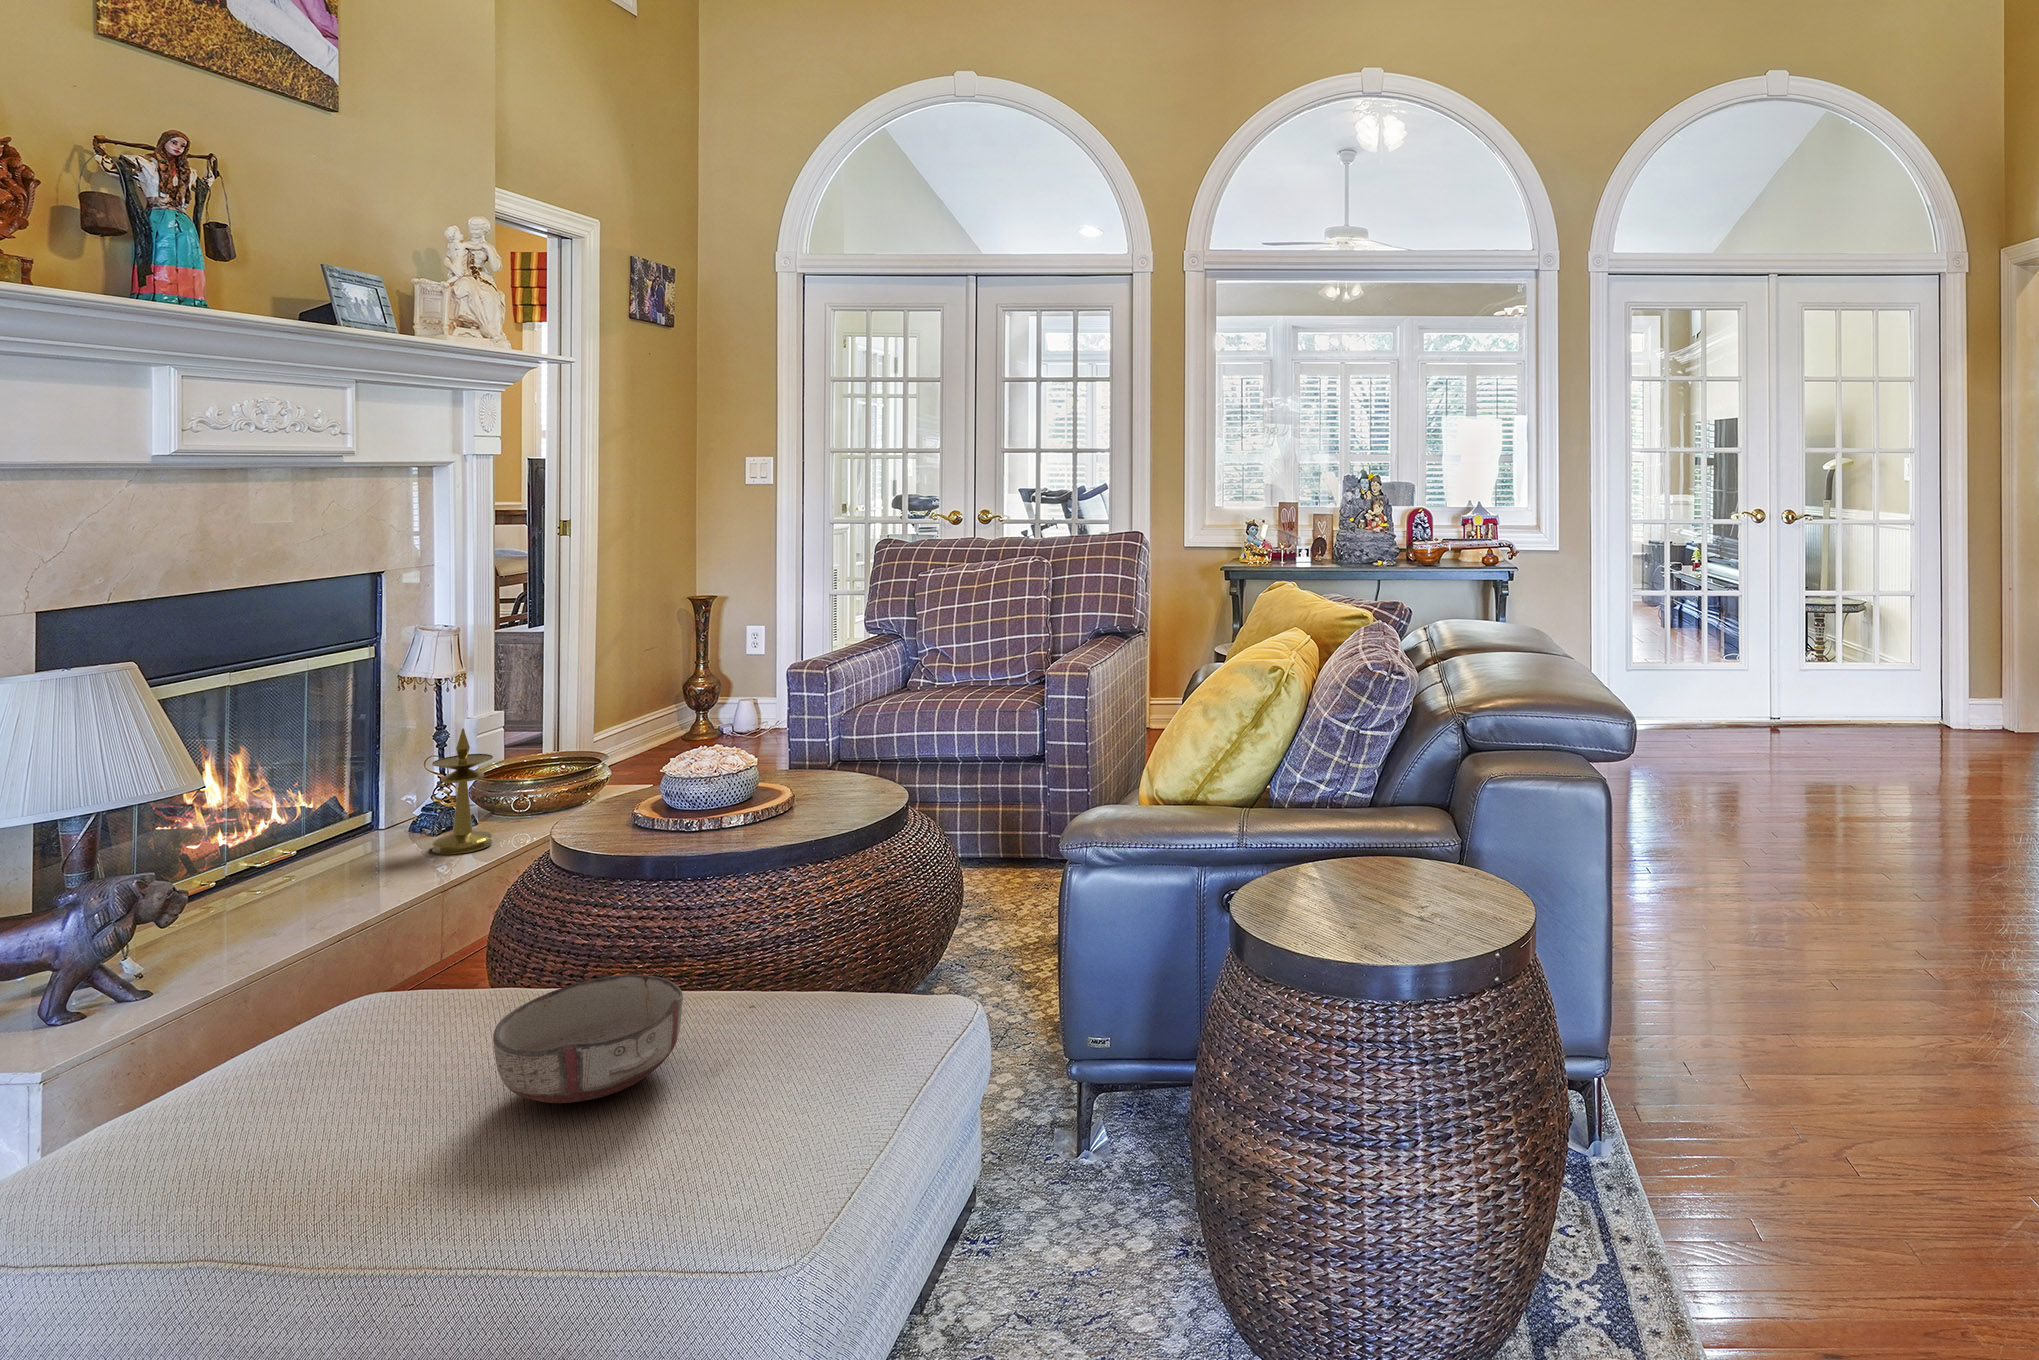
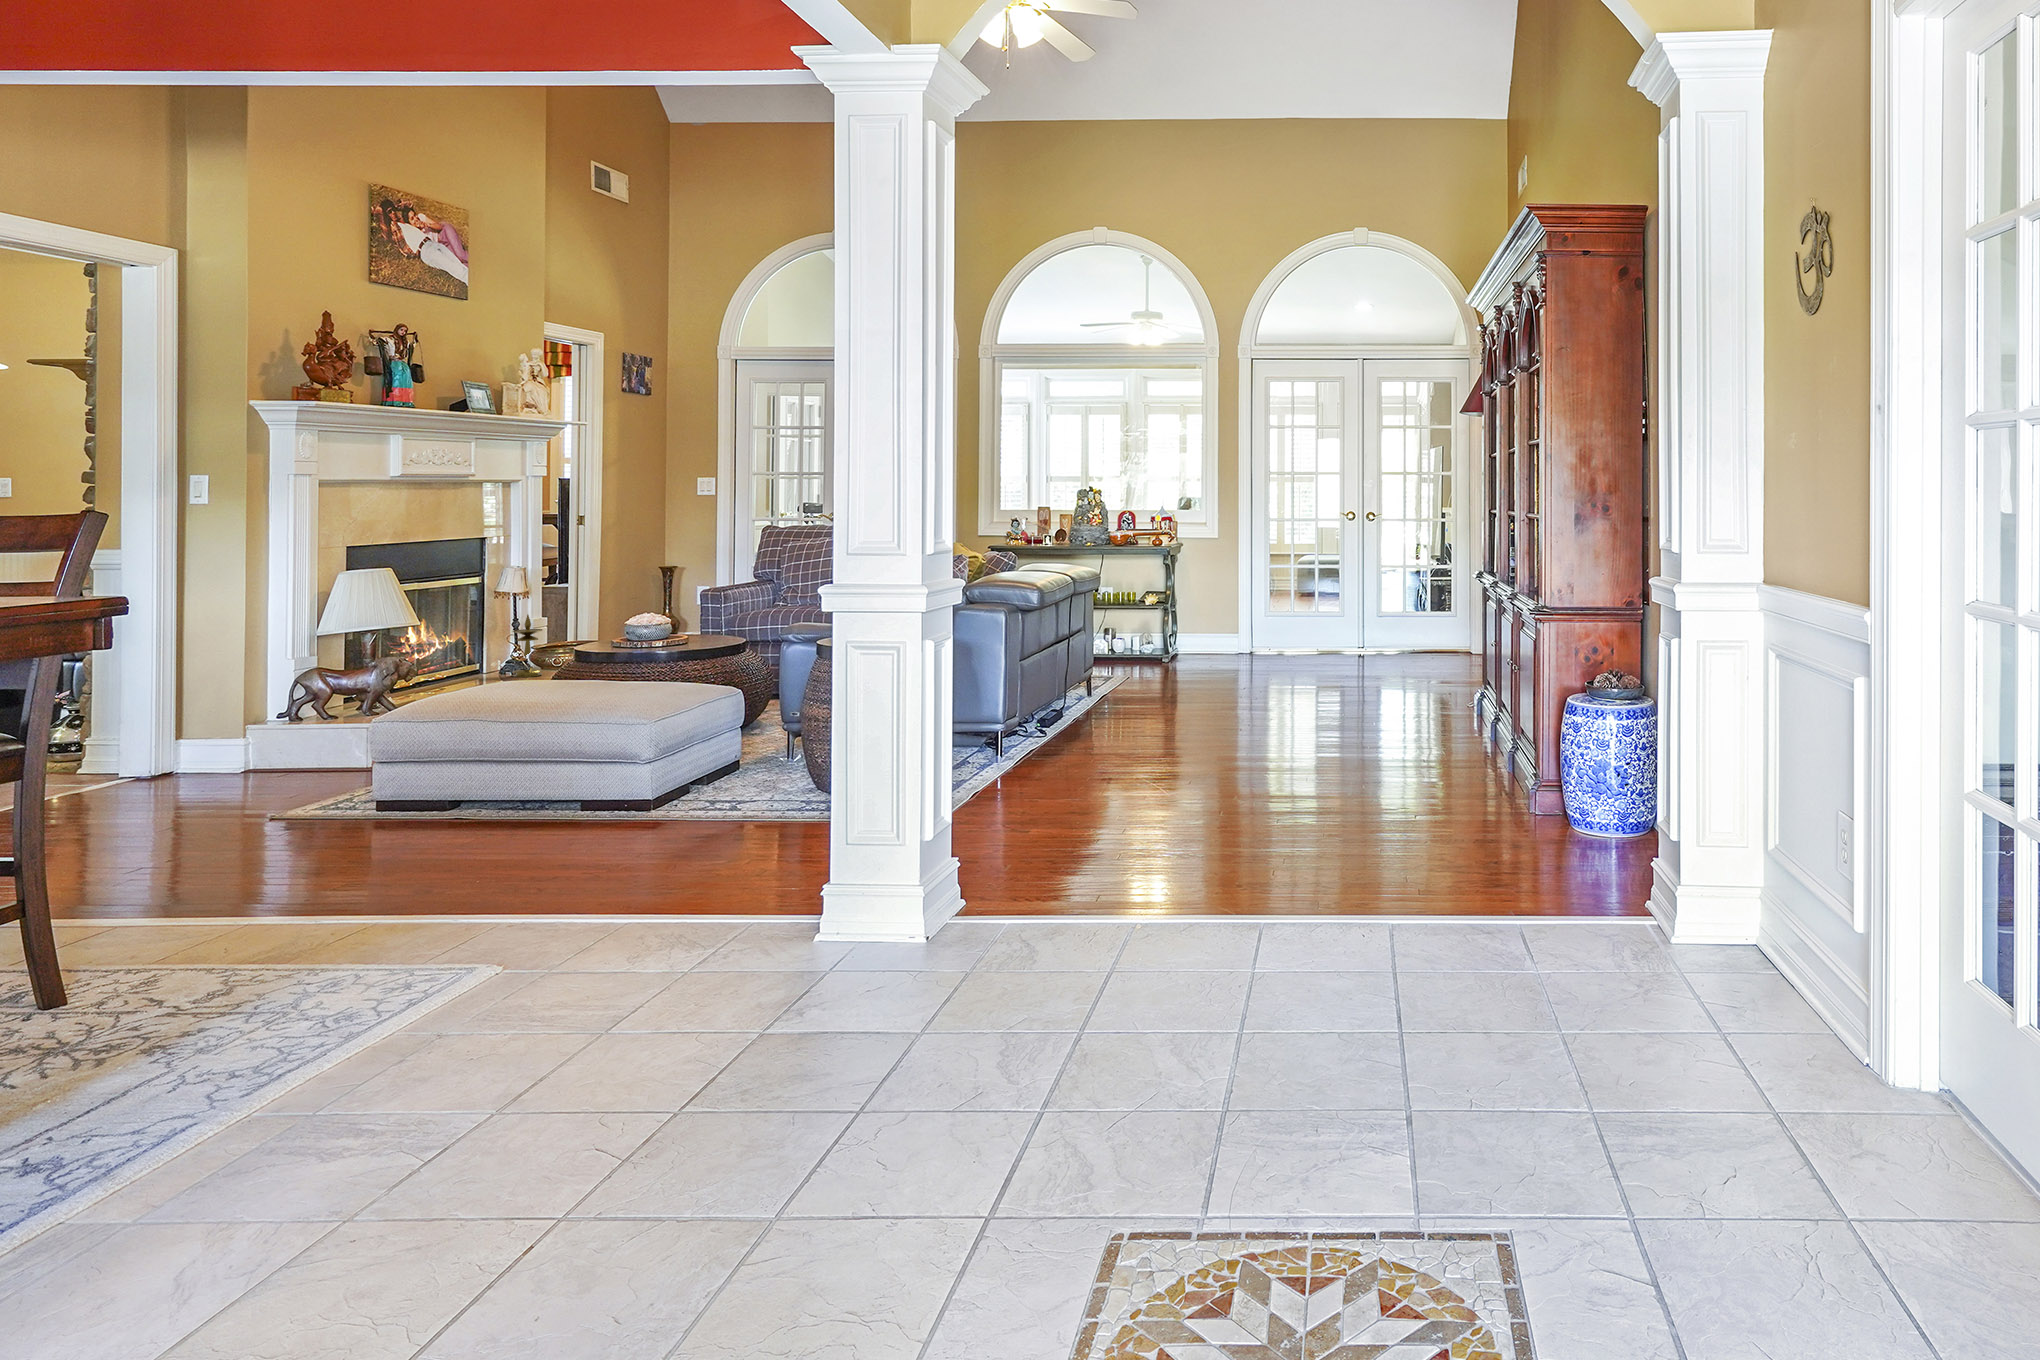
ceramic bowl: present [493,975,683,1103] -> none [552,650,615,680]

